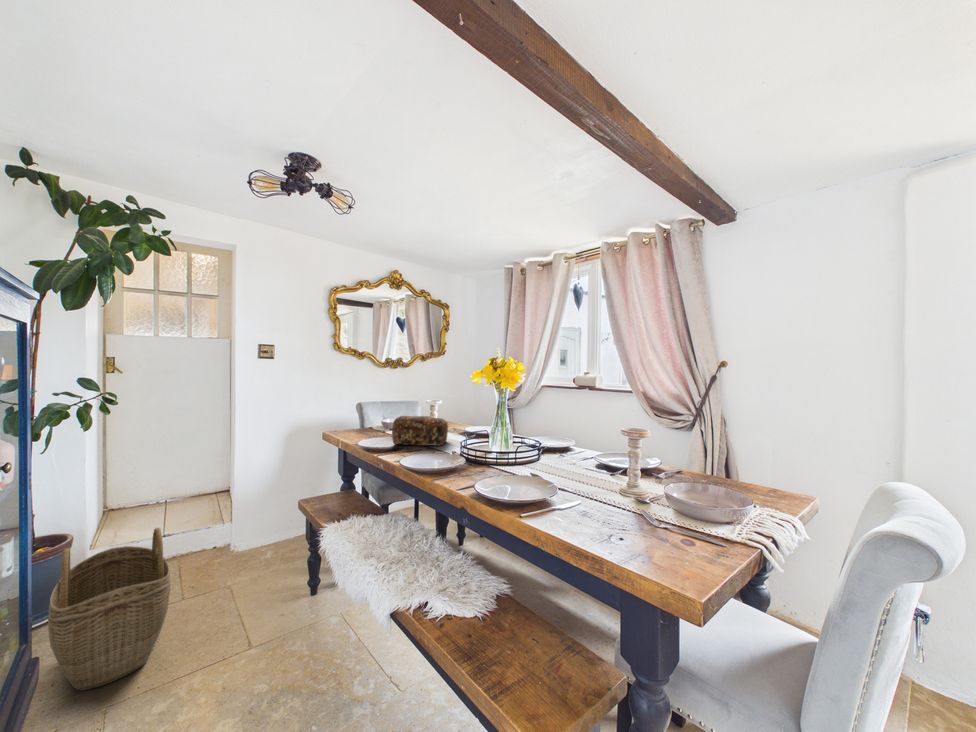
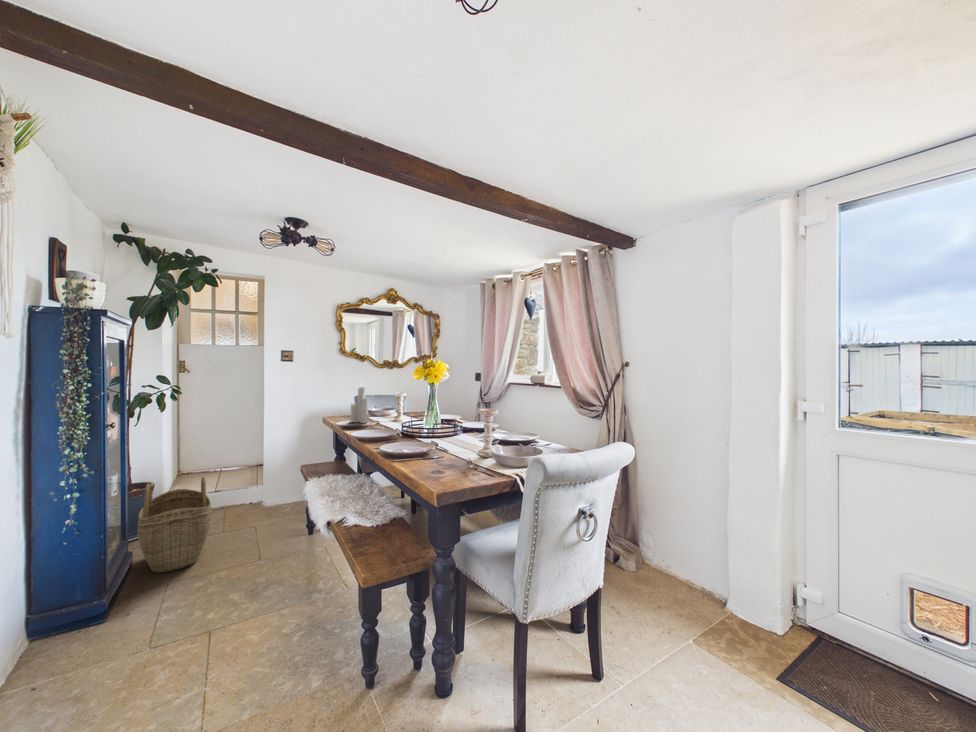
candle: none [364,384,389,441] -> present [350,387,368,423]
bread loaf: present [392,416,448,446] -> none [366,404,410,426]

